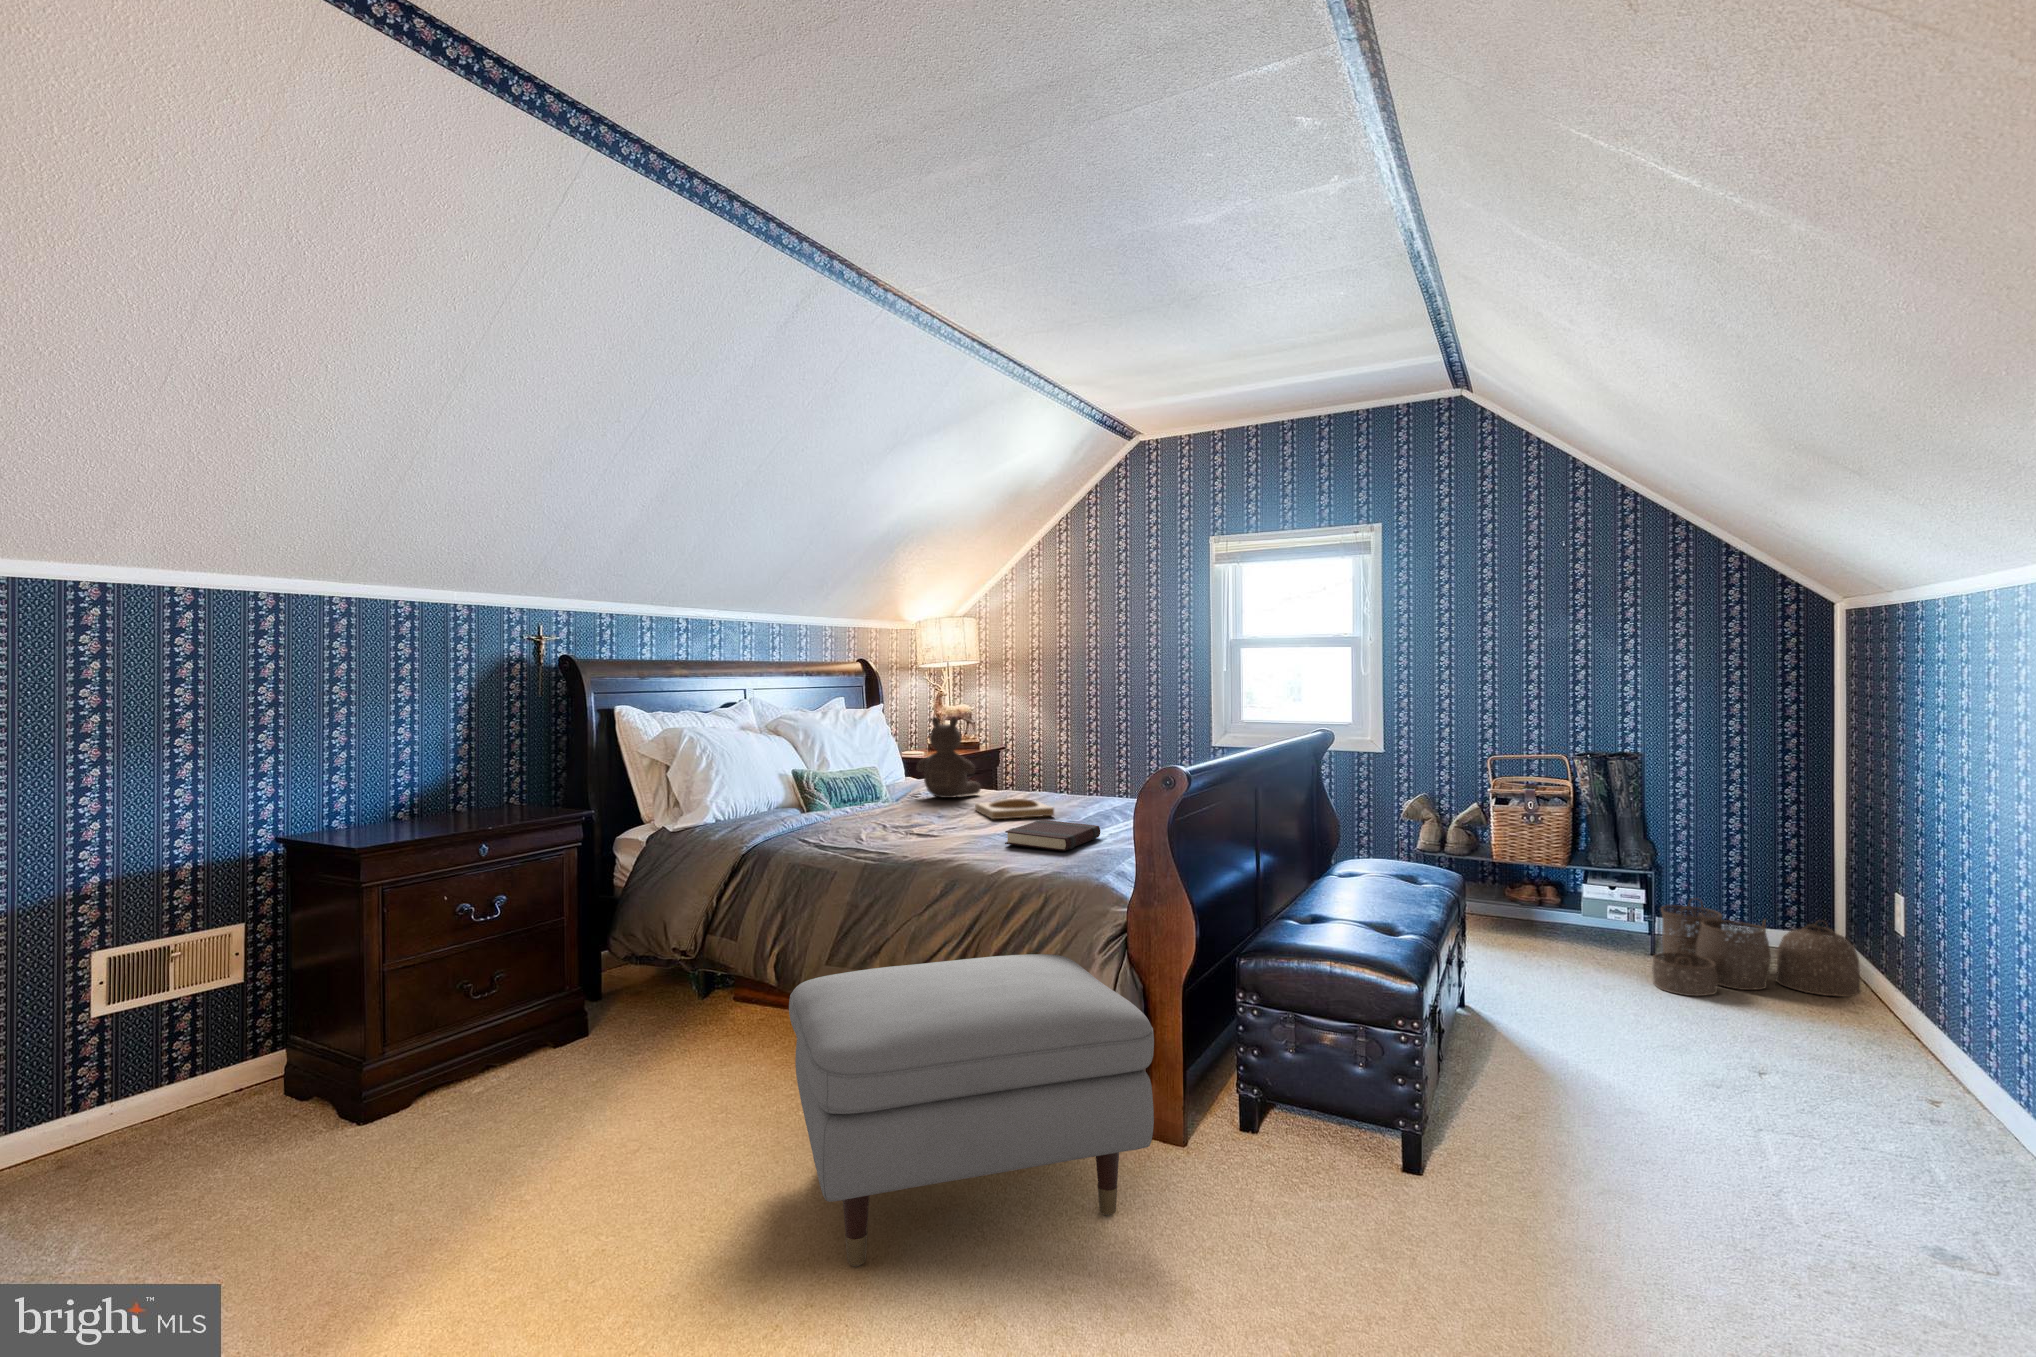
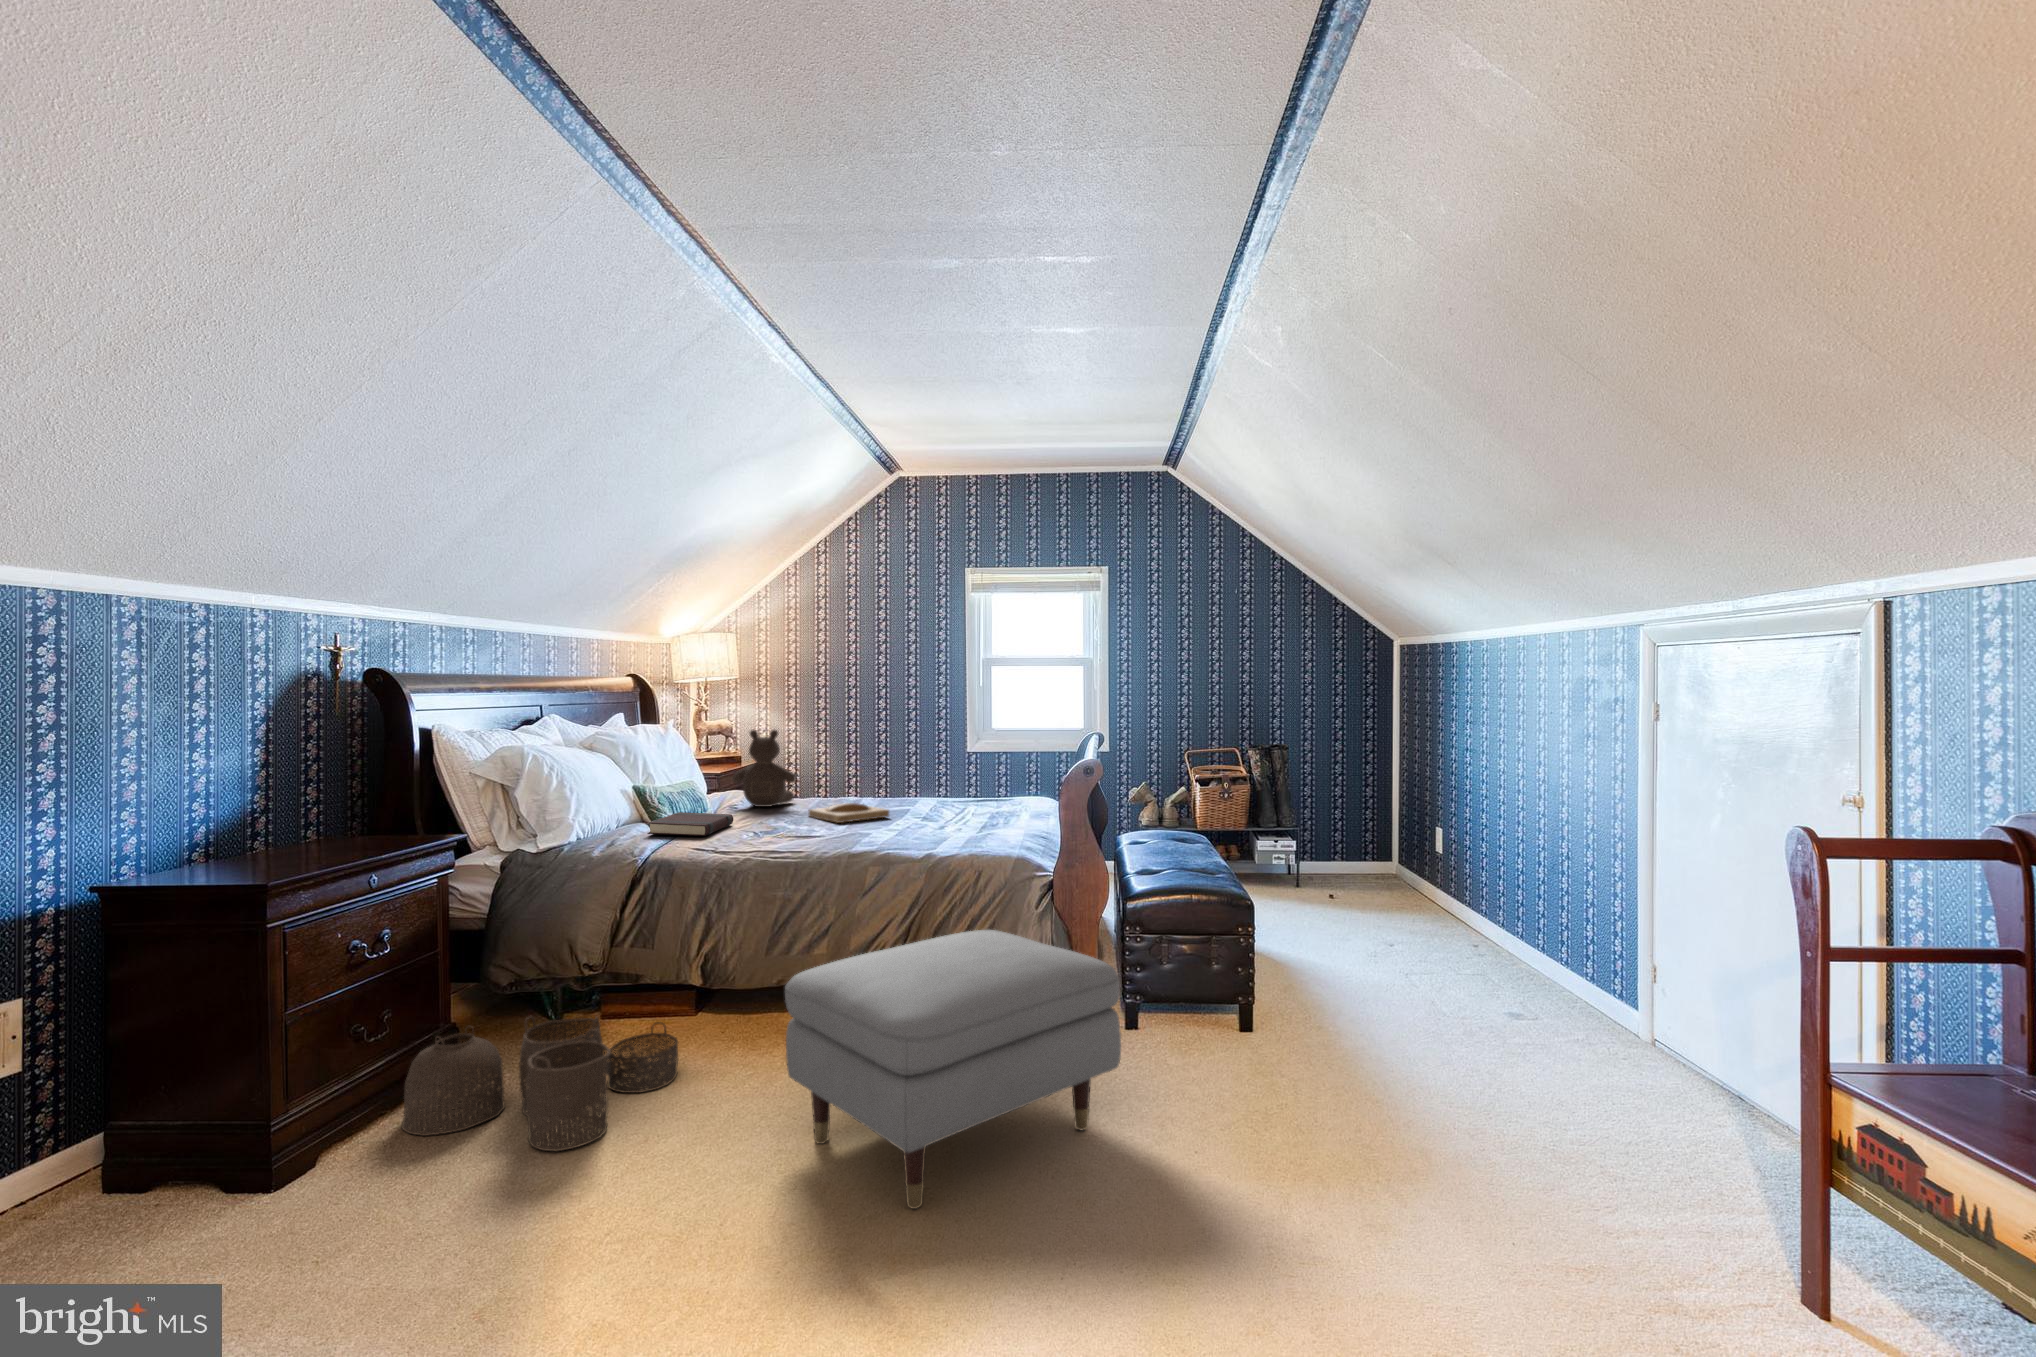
book: present [1005,820,1100,851] -> present [648,812,733,836]
woven basket: present [1652,899,1861,997] -> present [402,1016,678,1151]

